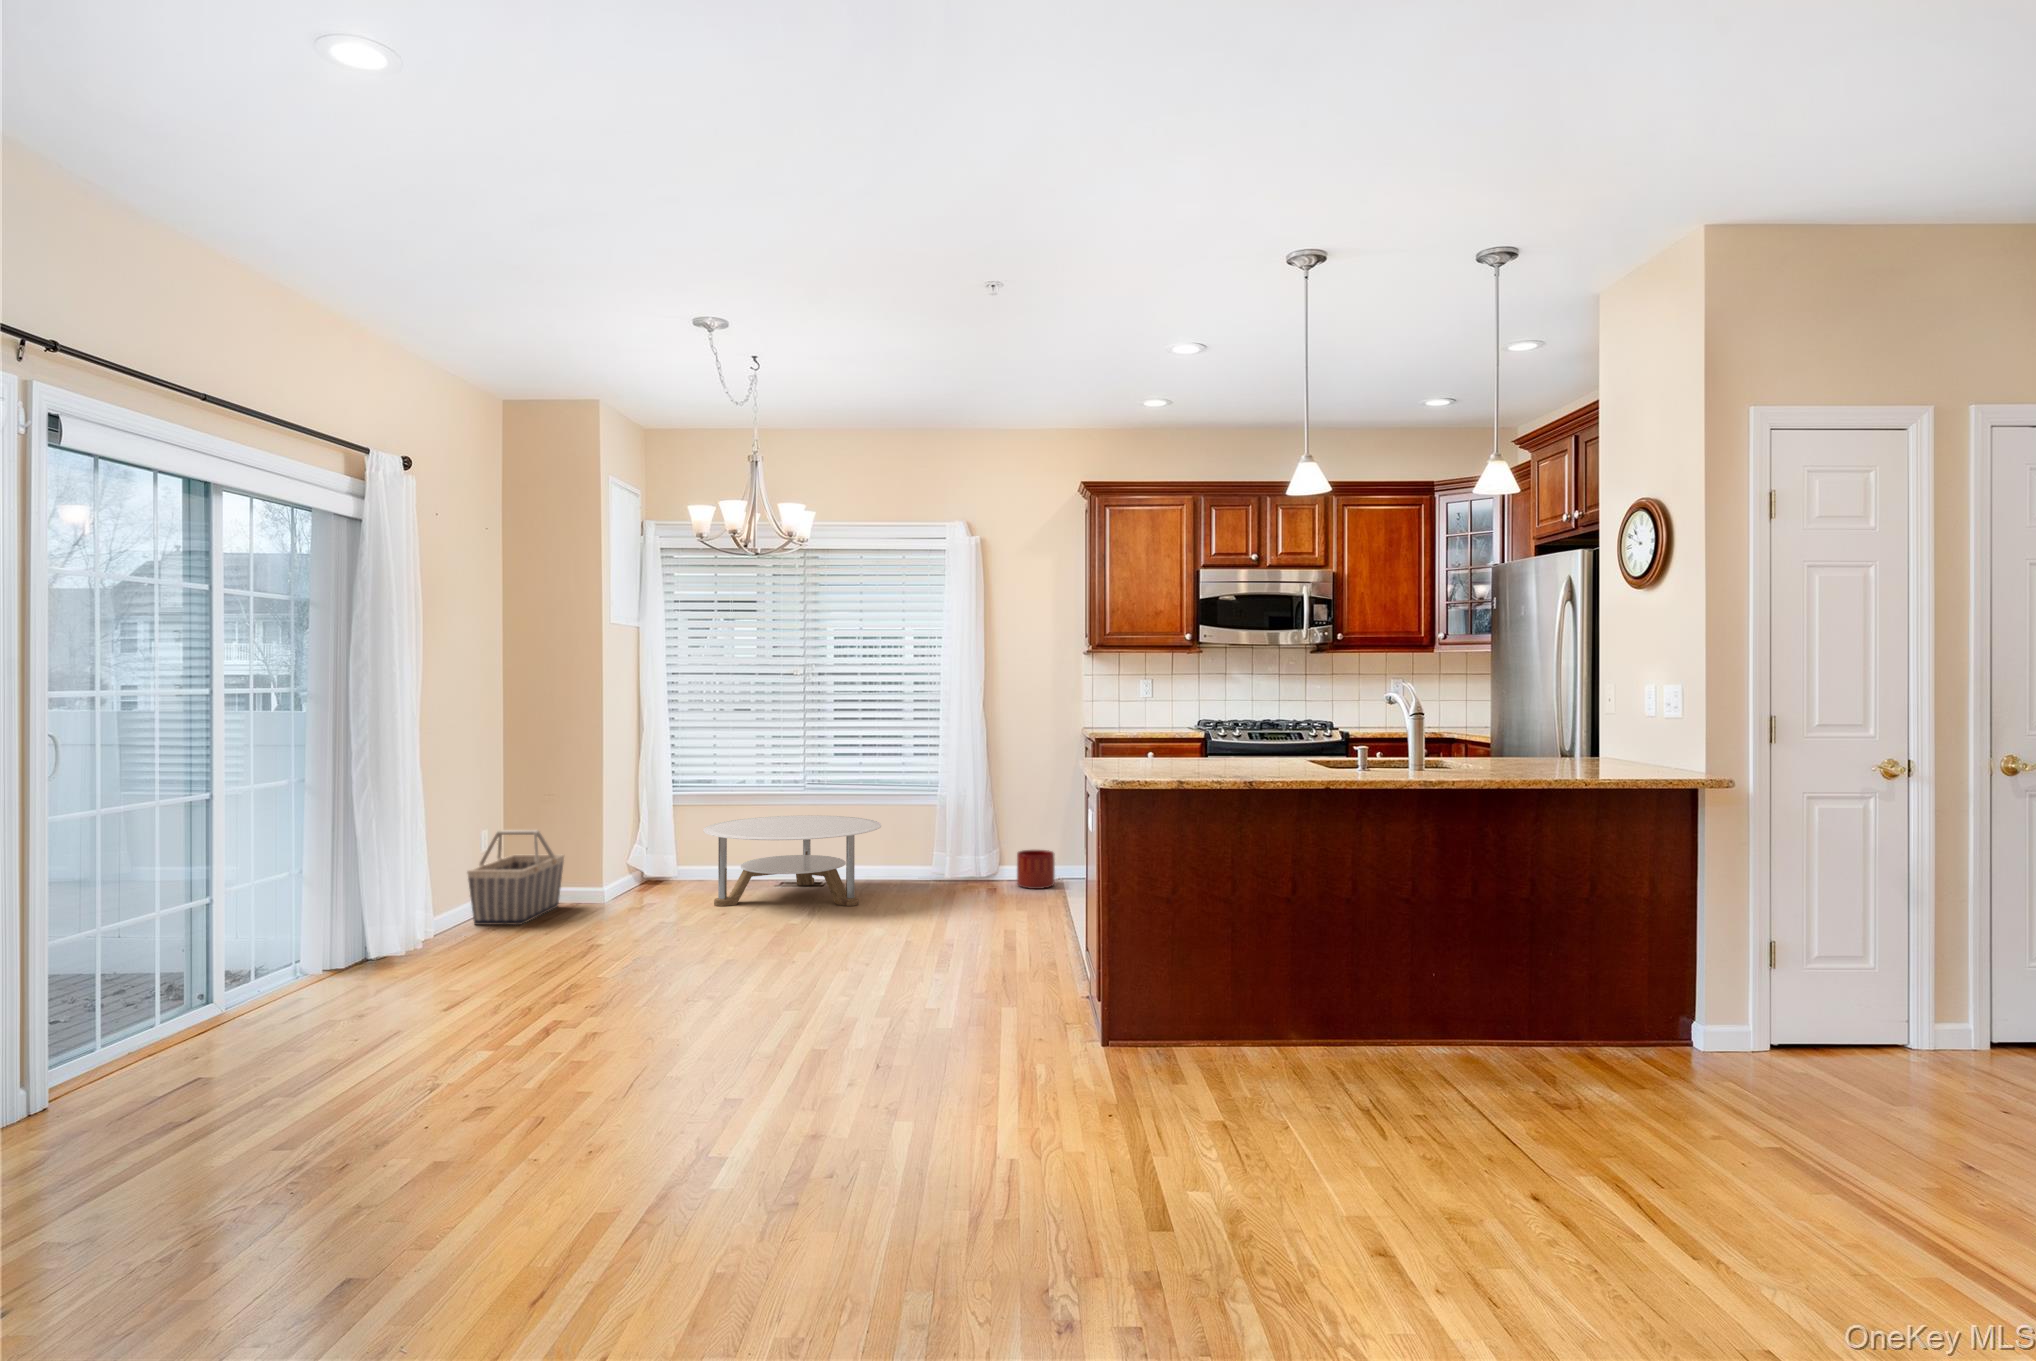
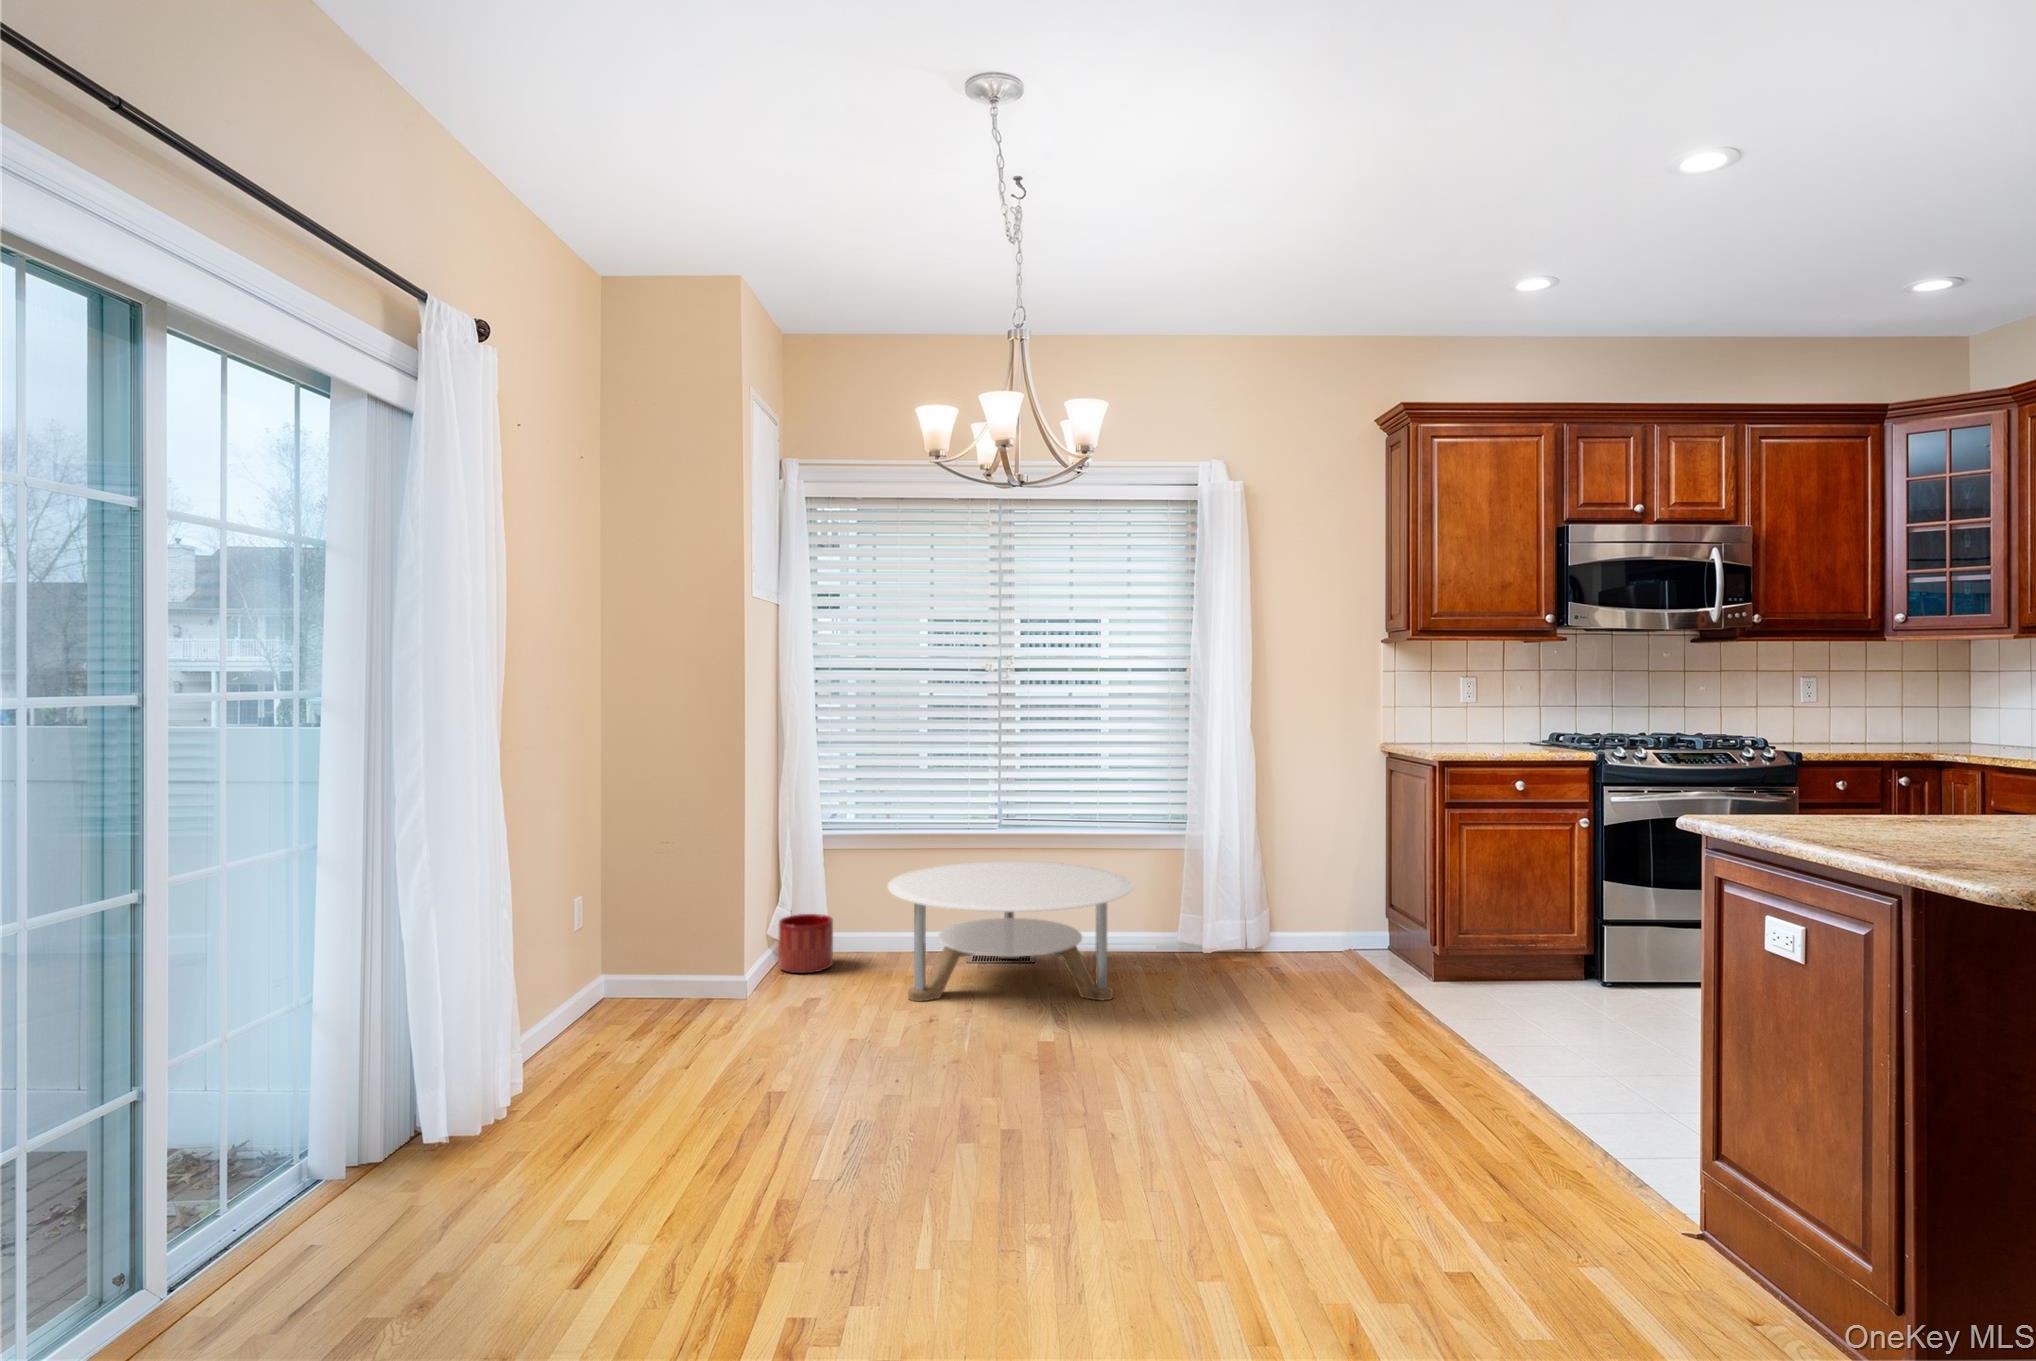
basket: present [467,830,564,925] -> none [566,896,695,1043]
planter: present [1017,850,1055,889] -> present [778,914,833,973]

